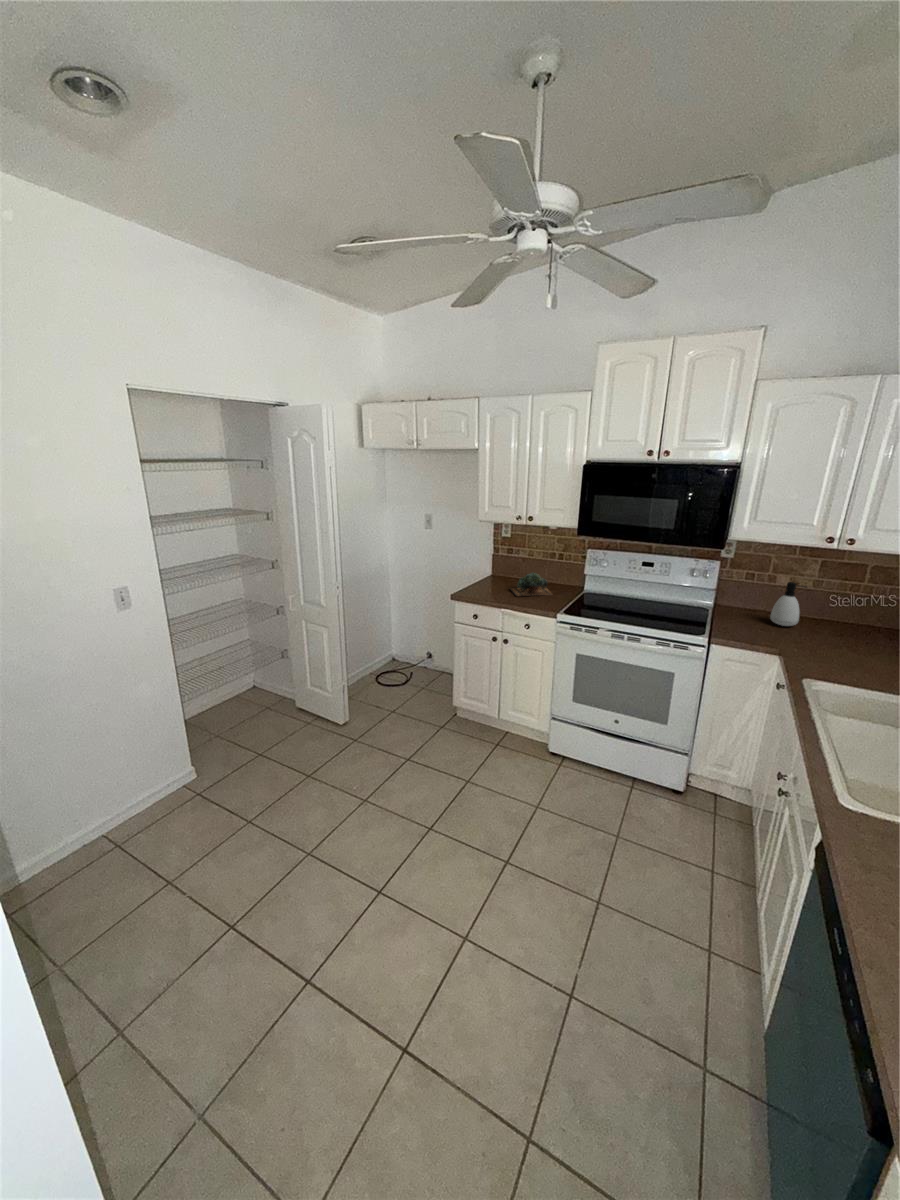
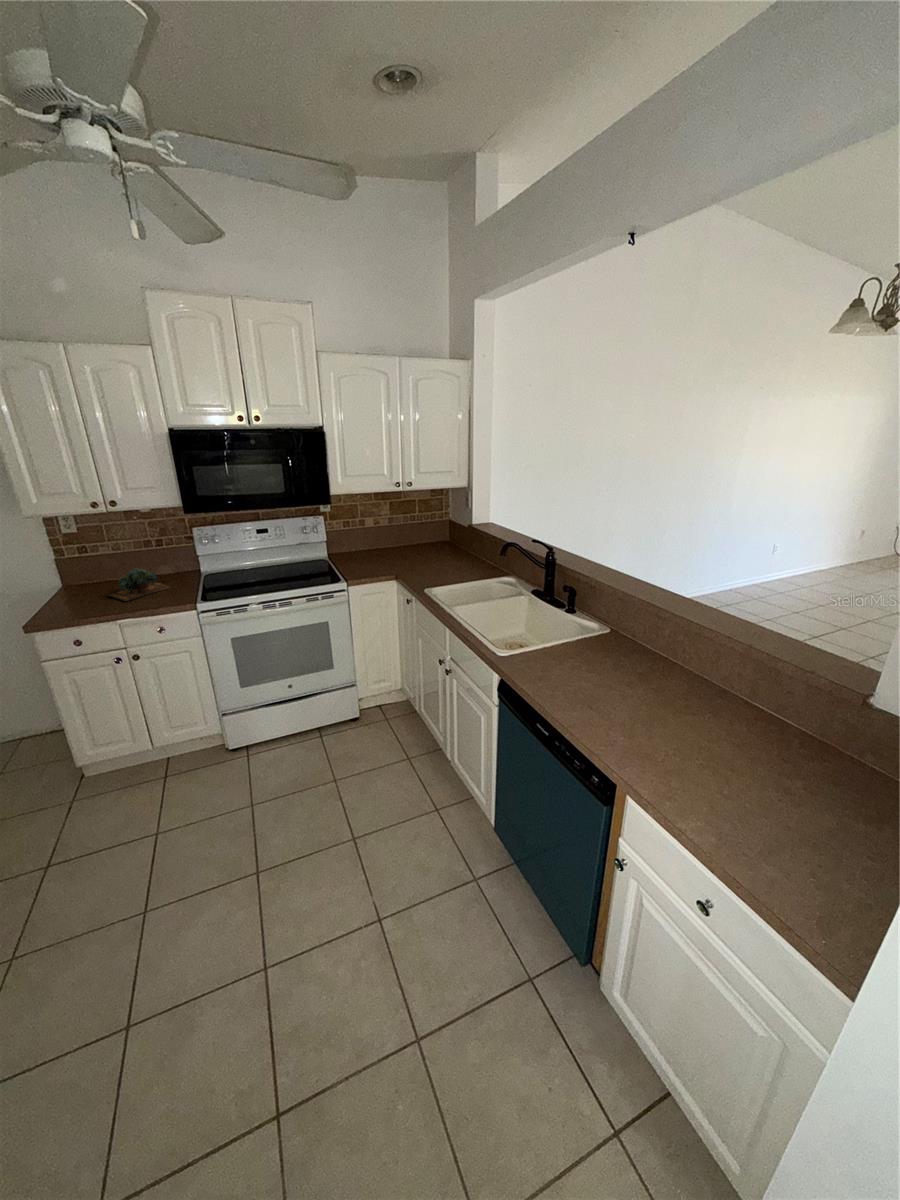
soap dispenser: present [770,582,806,626] -> none [372,522,391,558]

